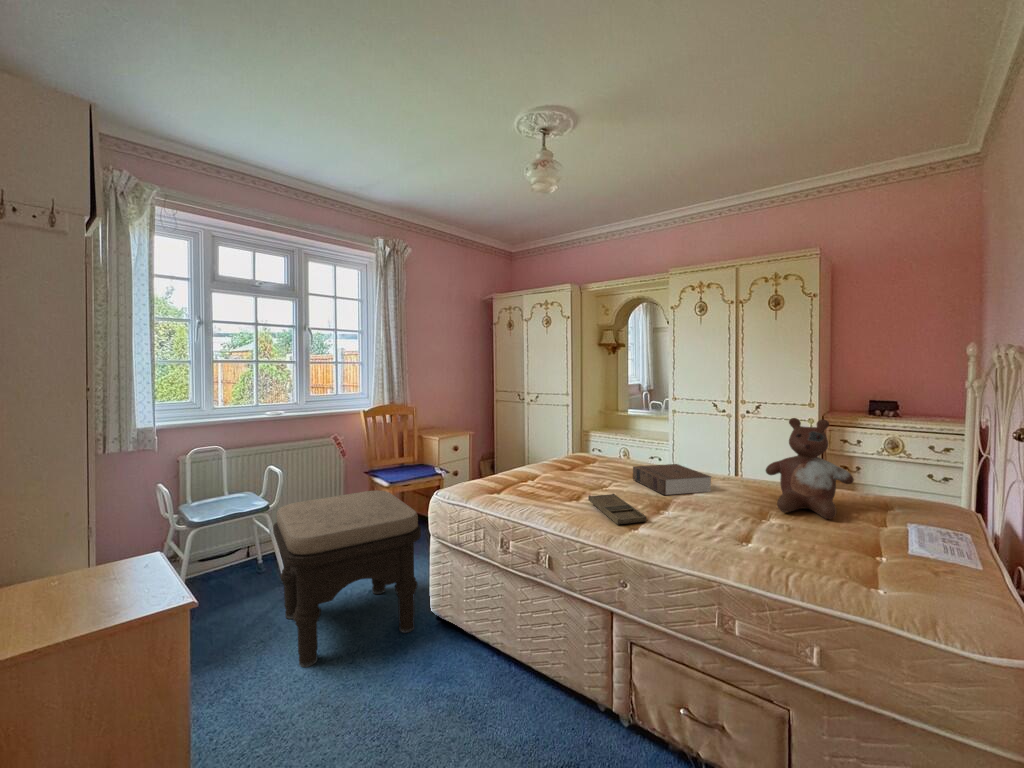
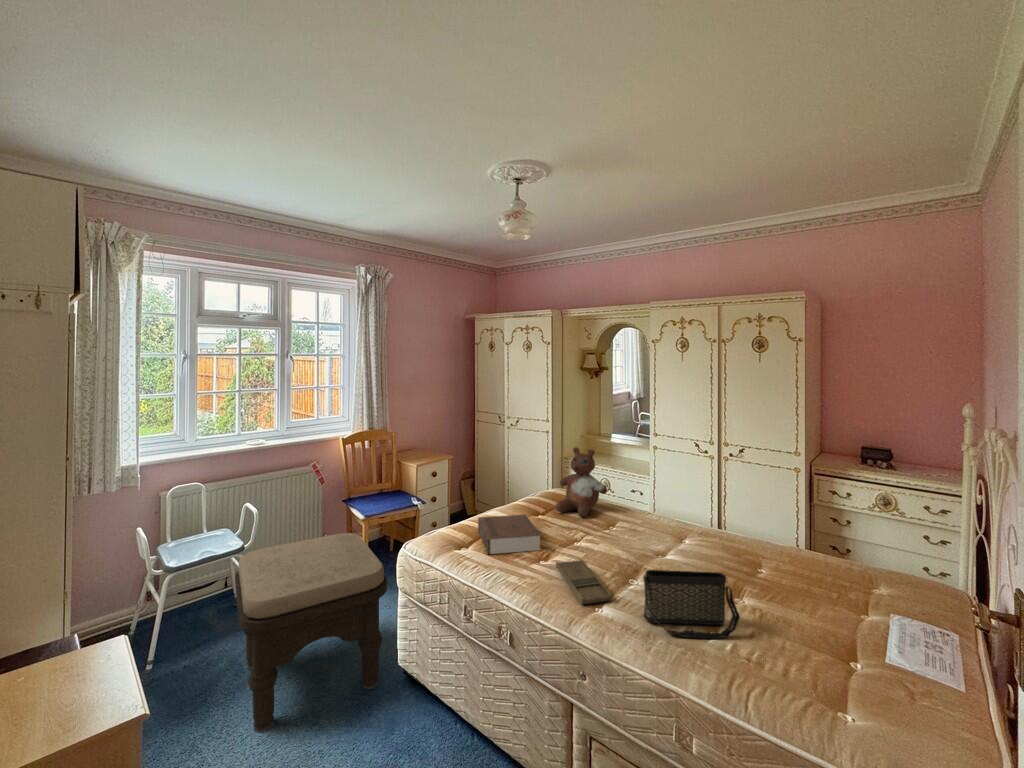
stuffed bear: present [766,418,854,519] -> present [556,447,607,517]
book: present [633,464,711,495] -> present [478,515,541,554]
handbag: none [677,486,773,544] -> present [643,570,740,639]

